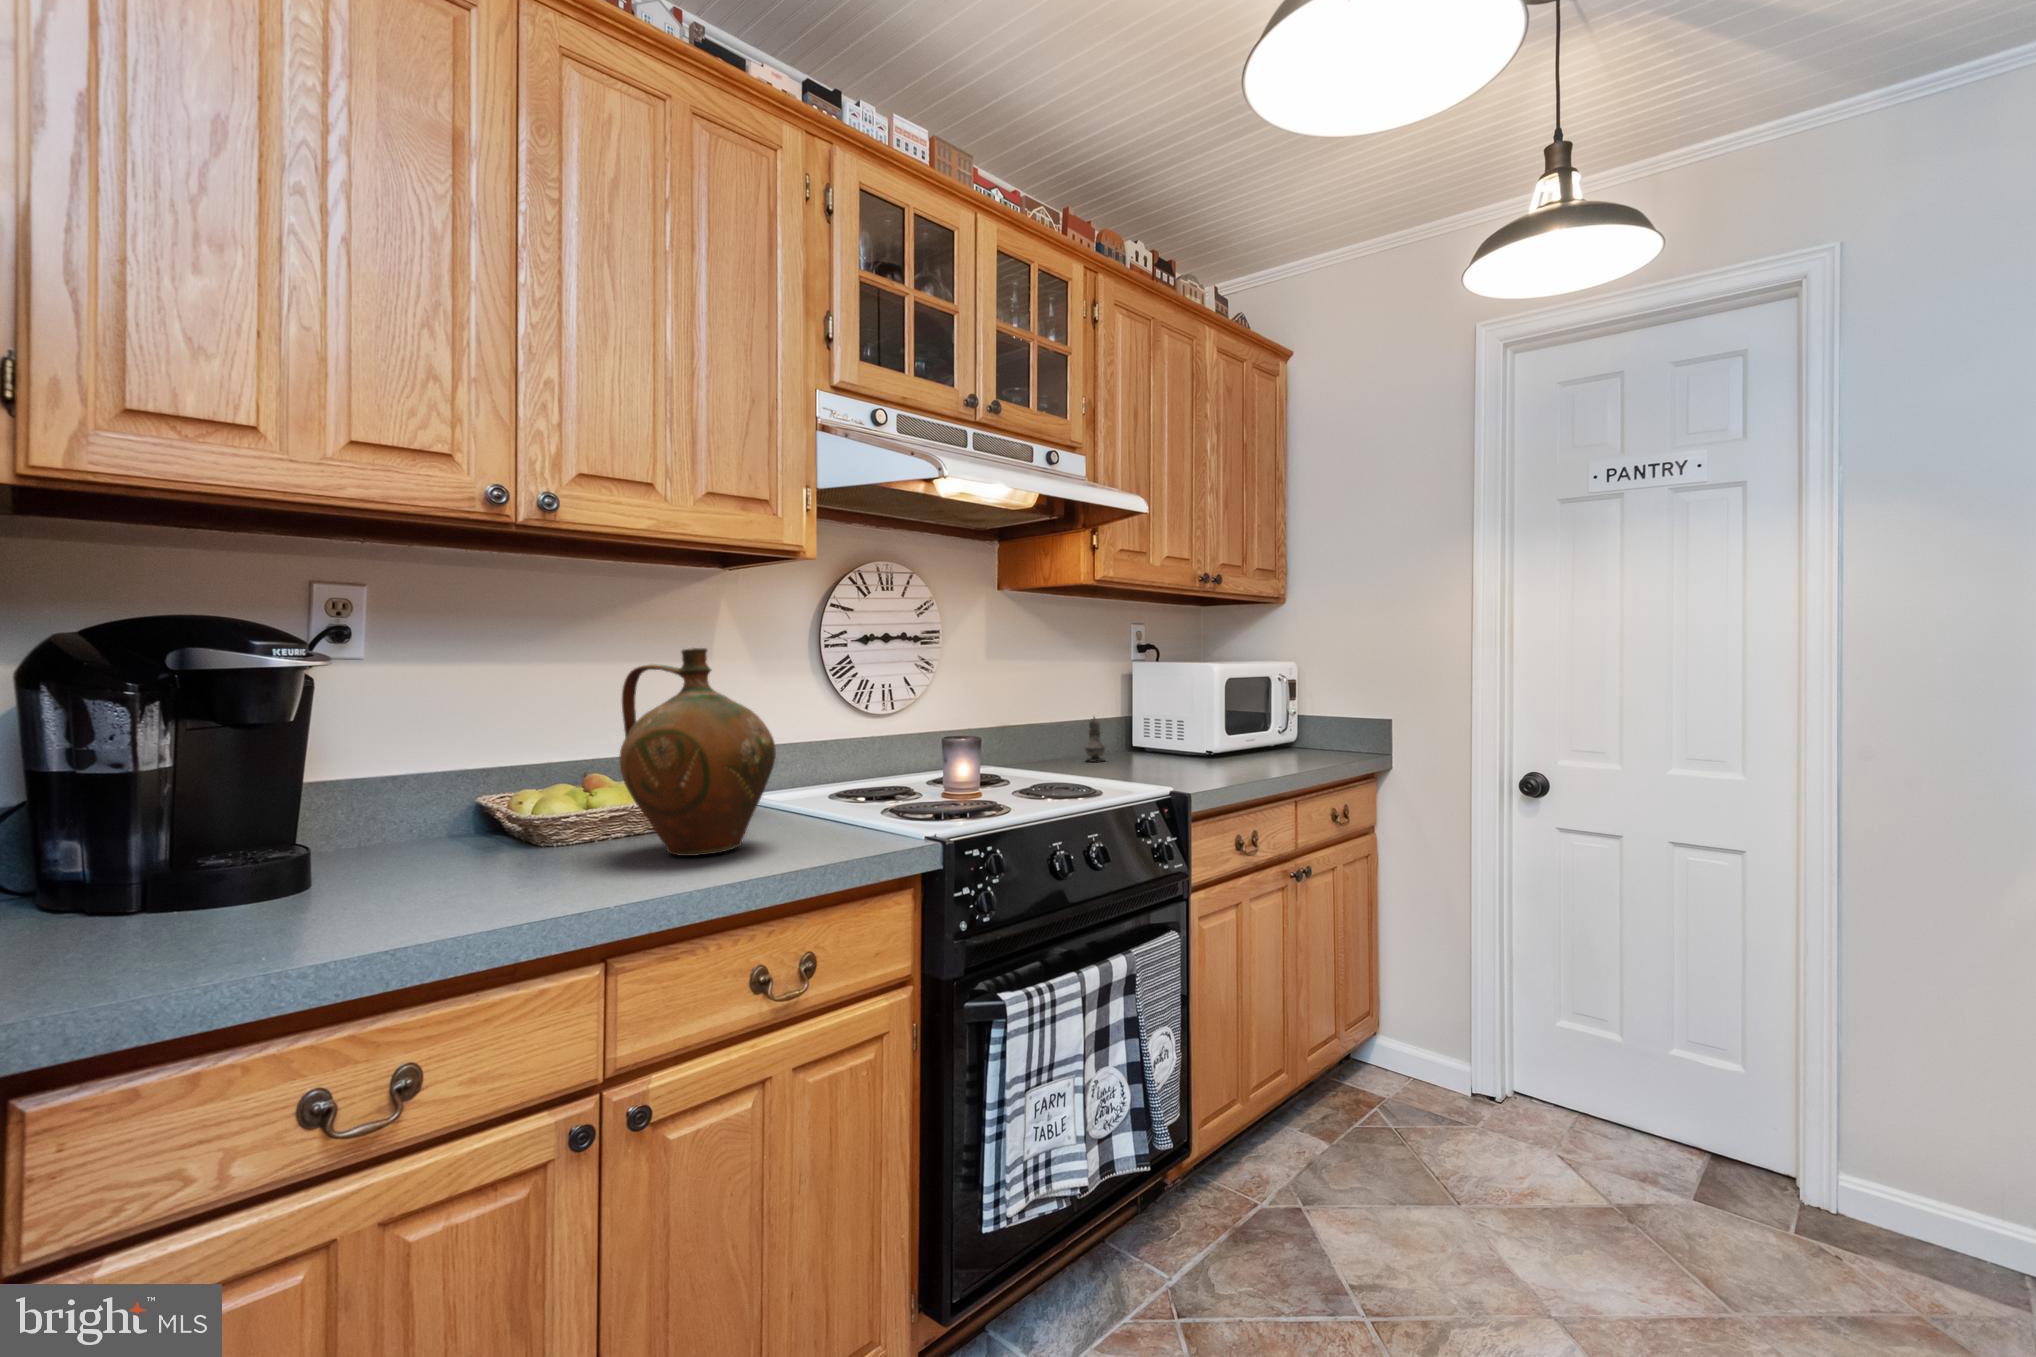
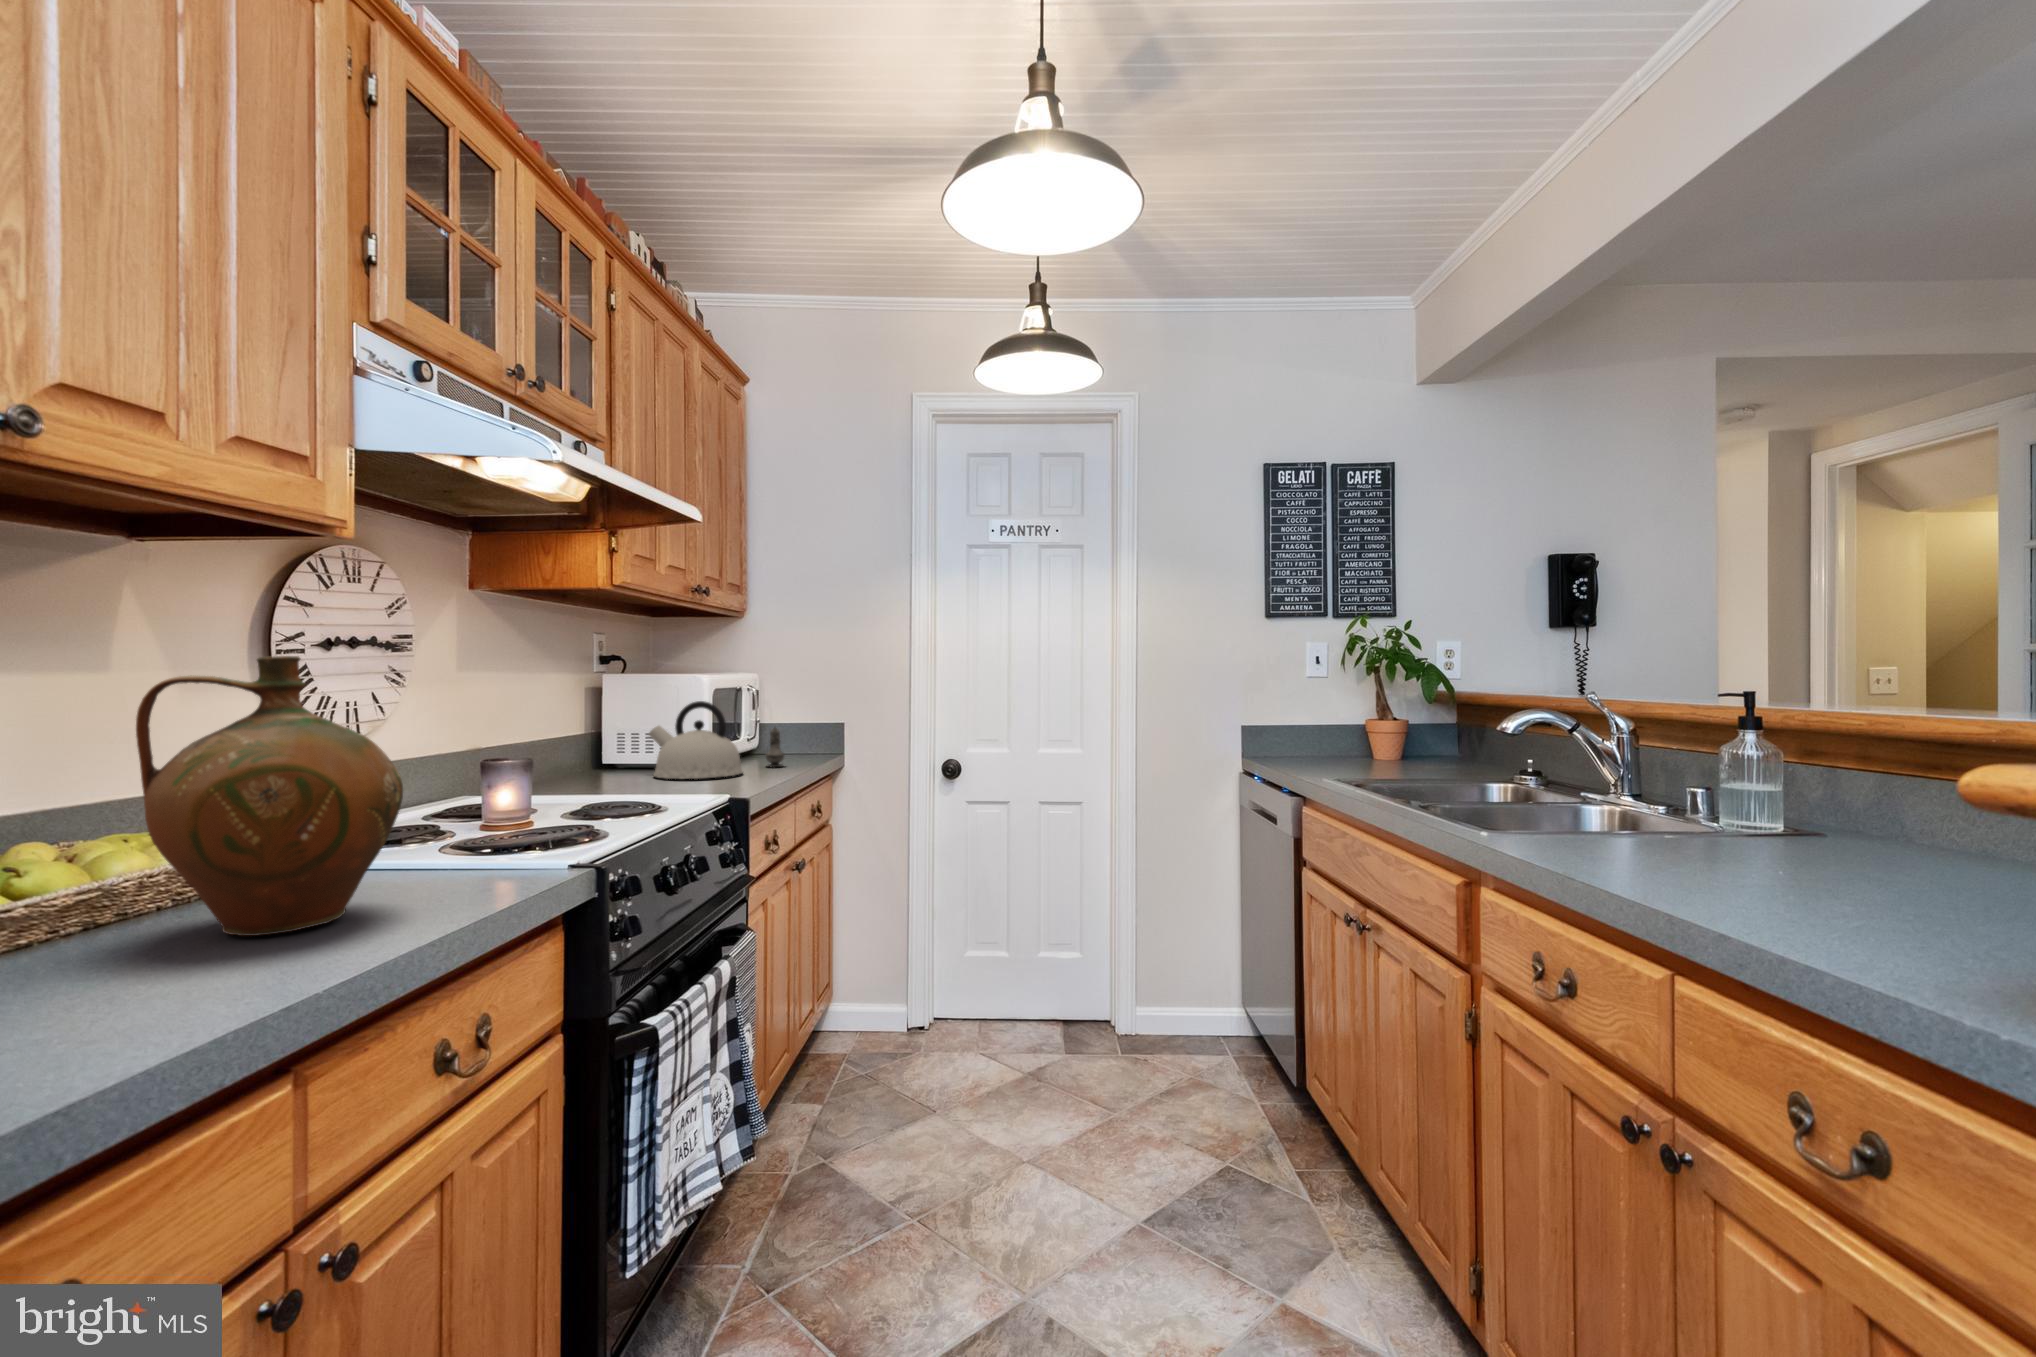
kettle: none [1147,684,1236,764] -> present [649,701,743,779]
salt shaker: present [1085,717,1105,762] -> present [766,727,784,767]

